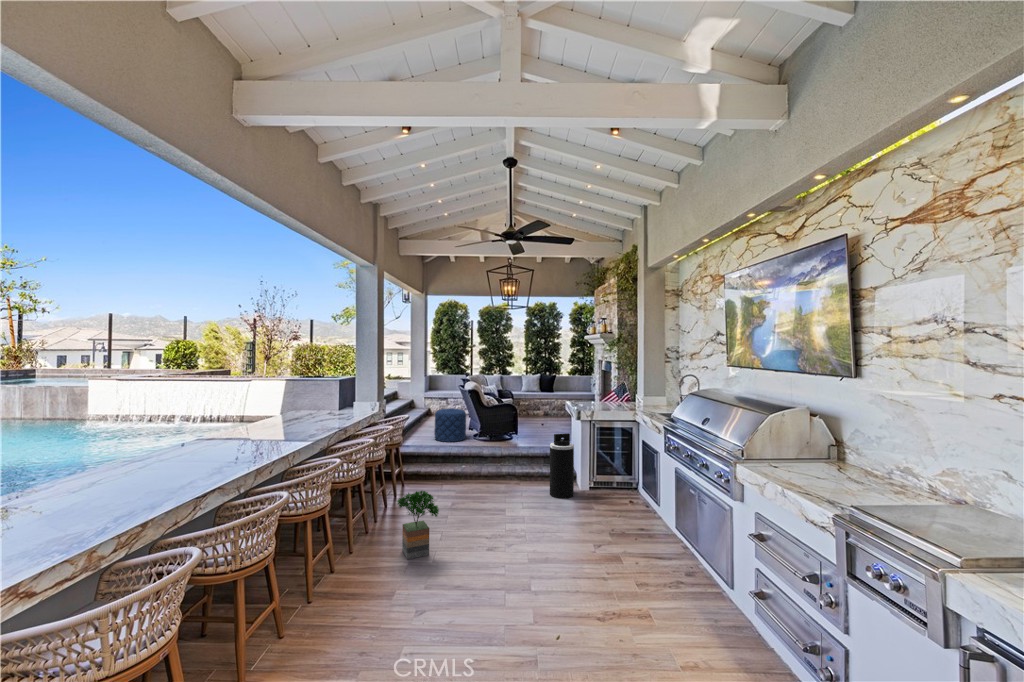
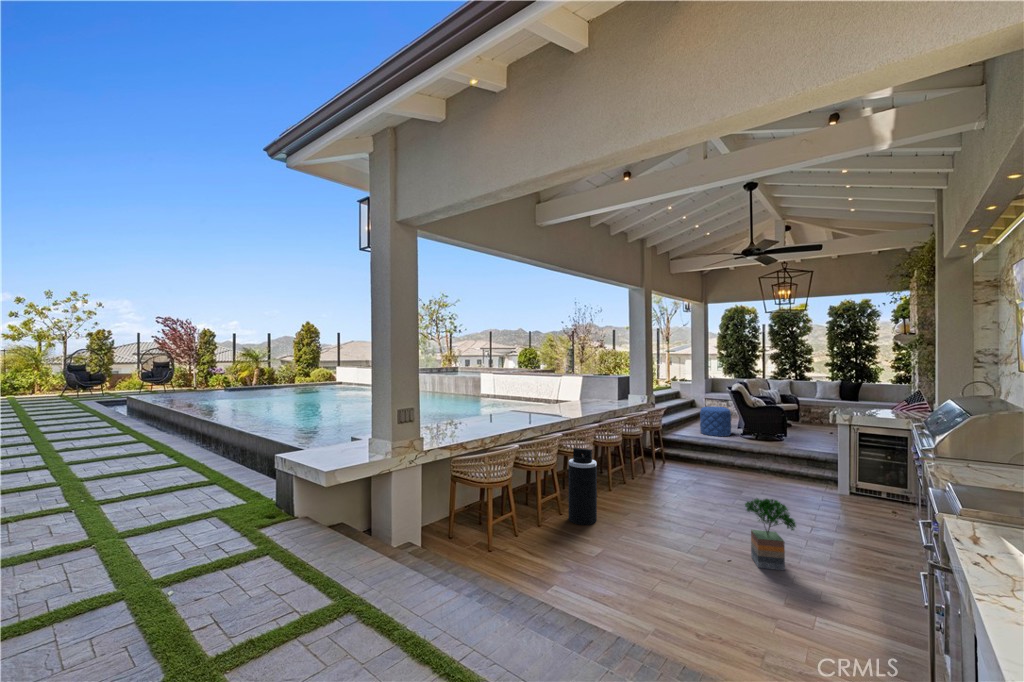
trash can: present [550,433,574,499] -> present [568,448,597,525]
potted tree: present [397,491,439,559] -> present [745,499,796,571]

